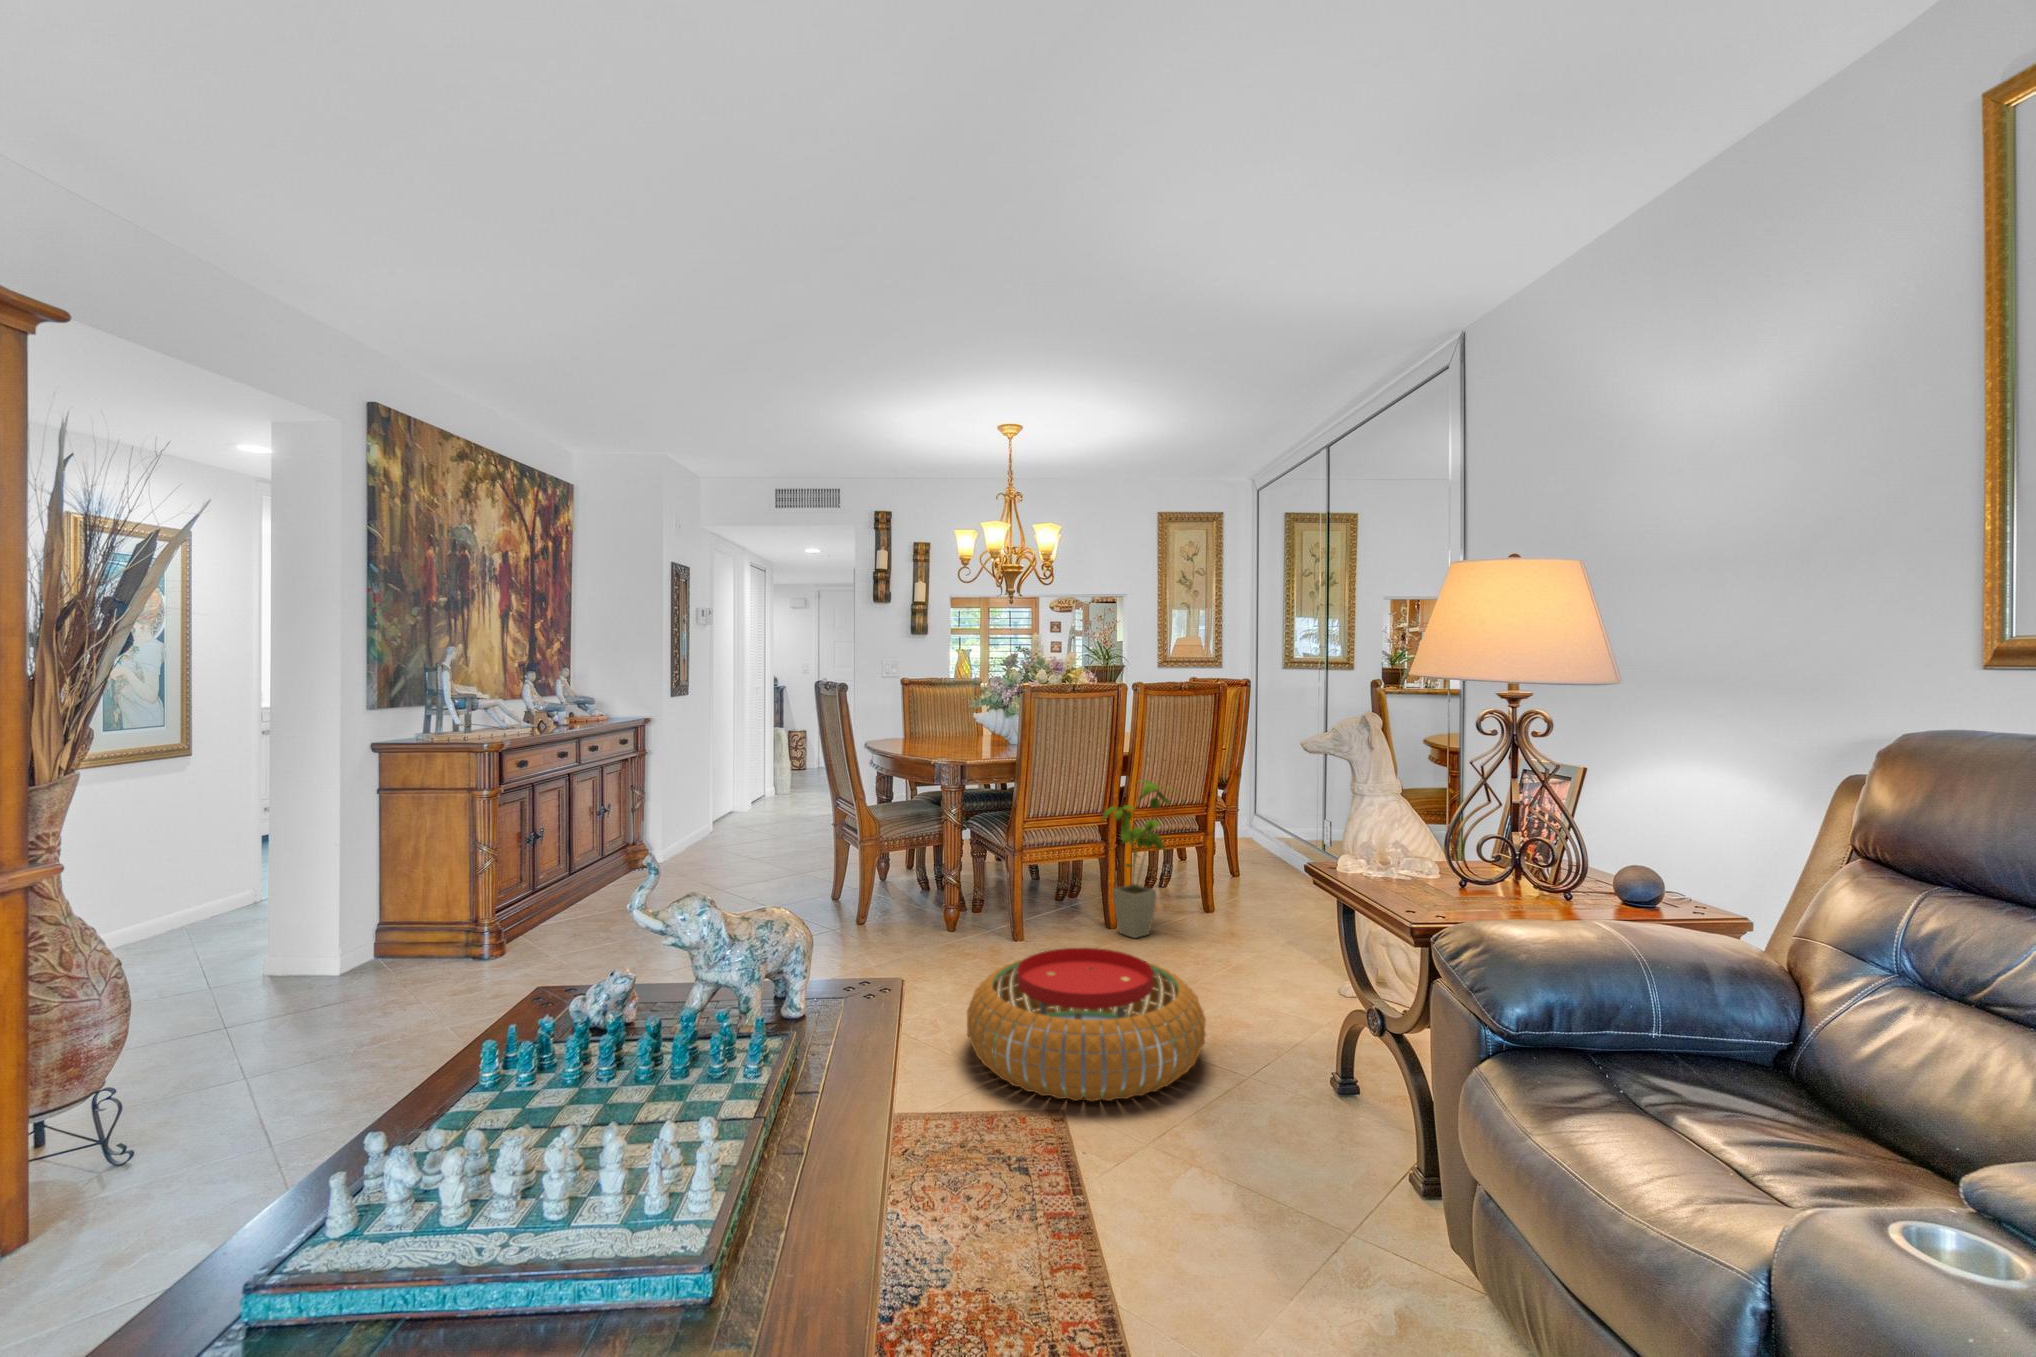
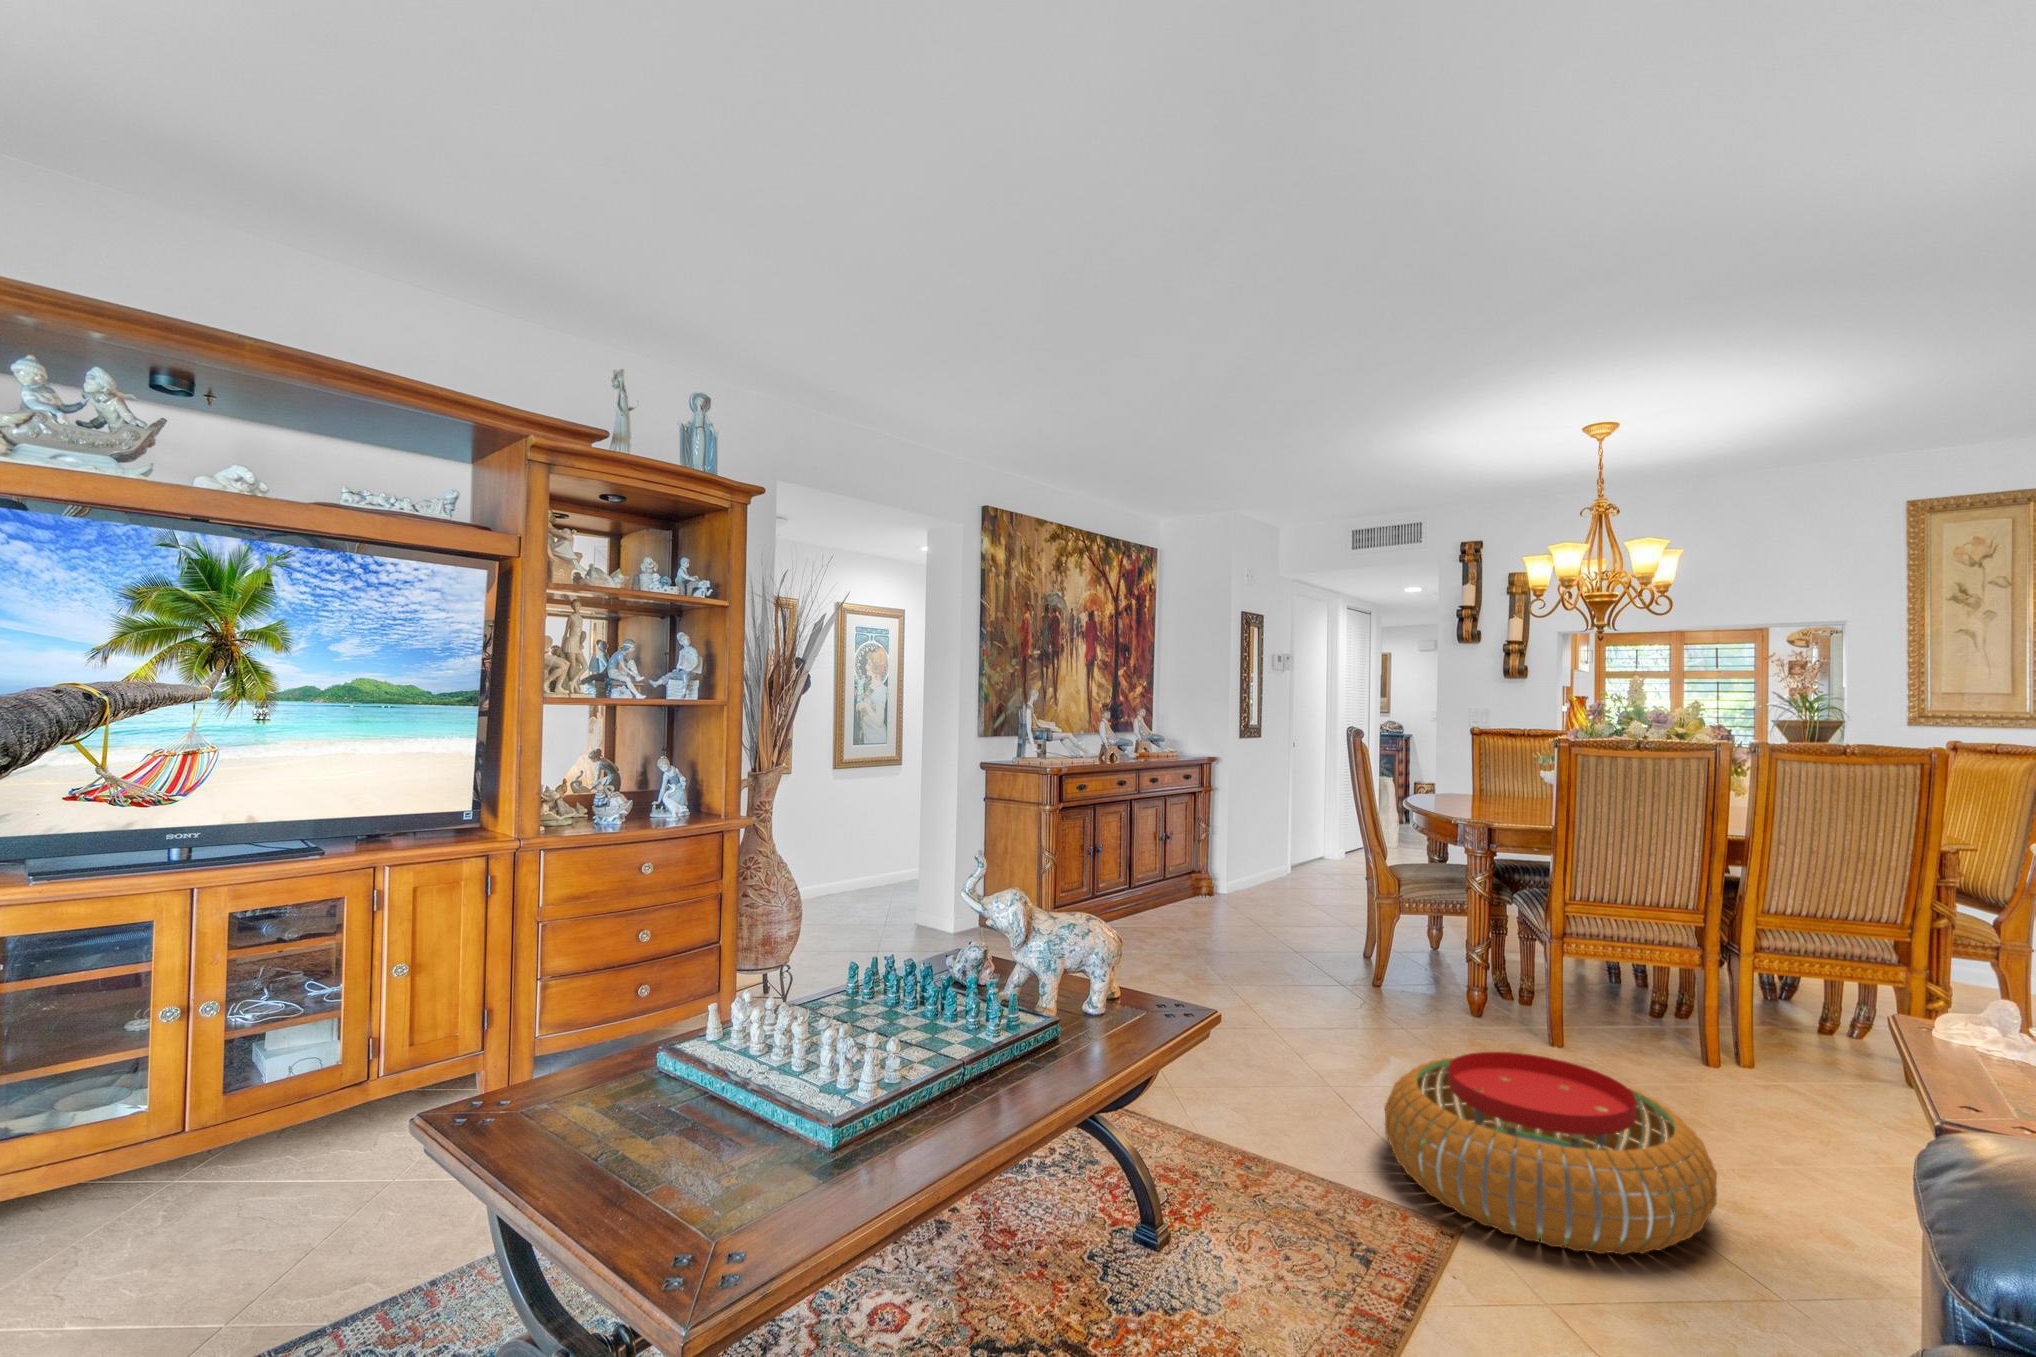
house plant: present [1102,780,1176,938] -> none [1684,874,1824,1090]

